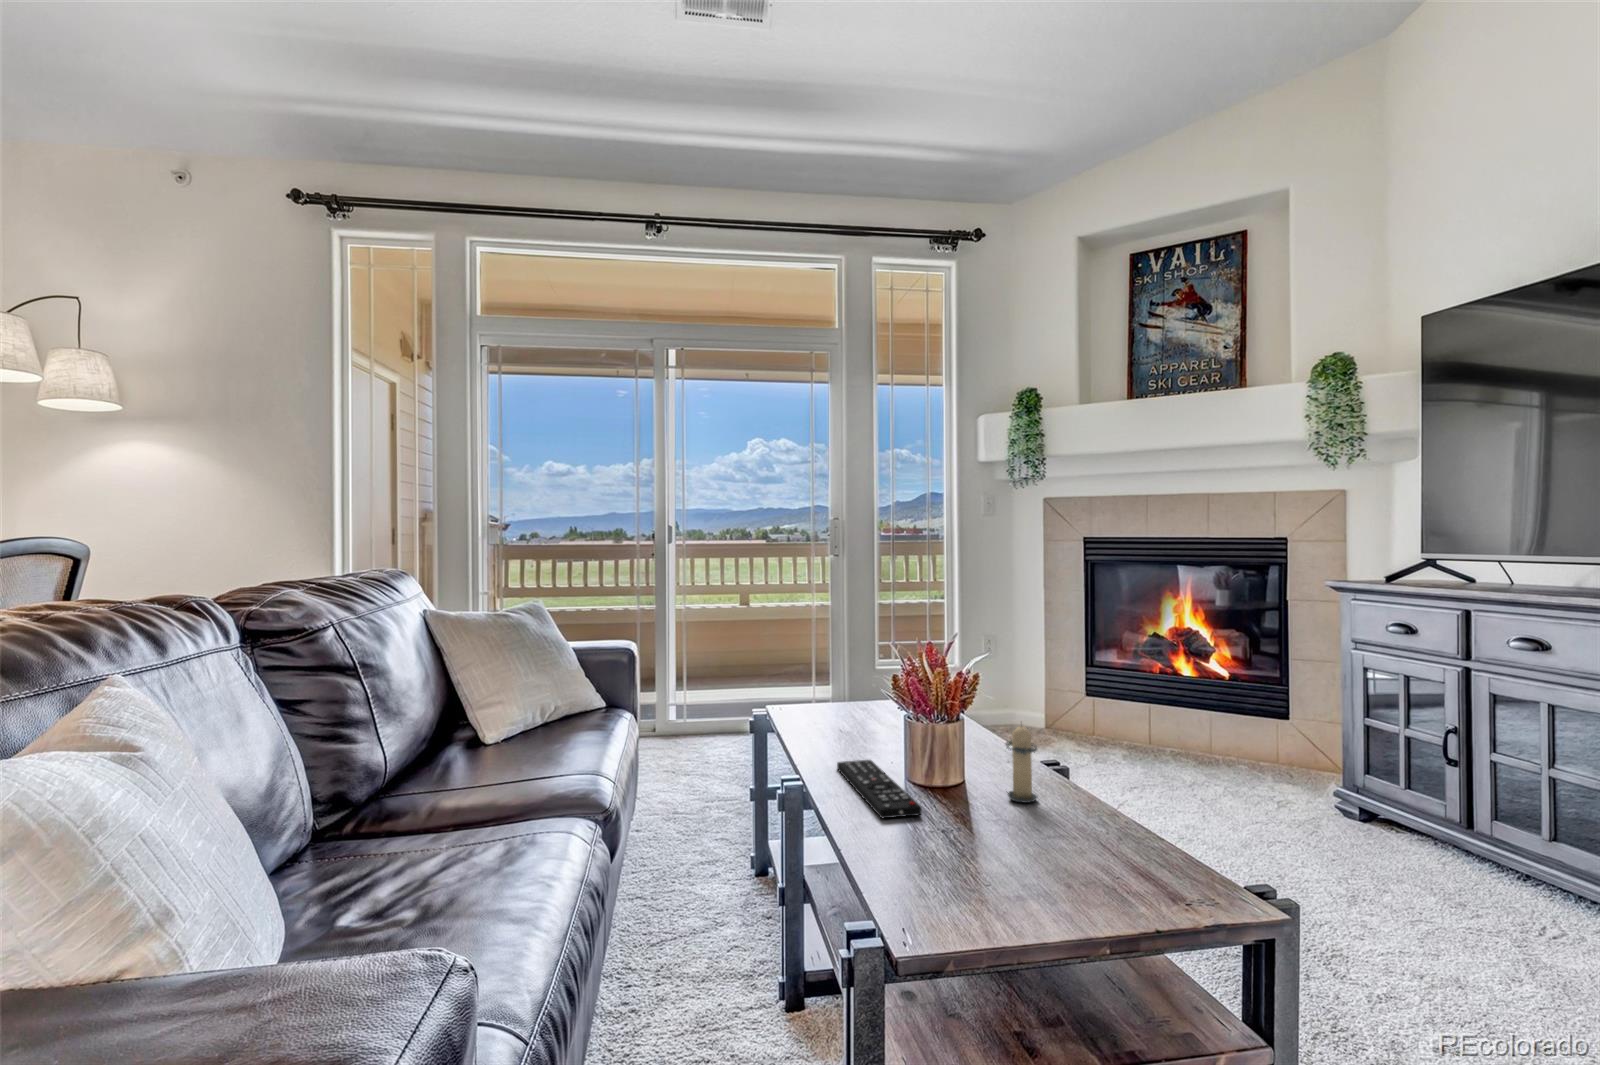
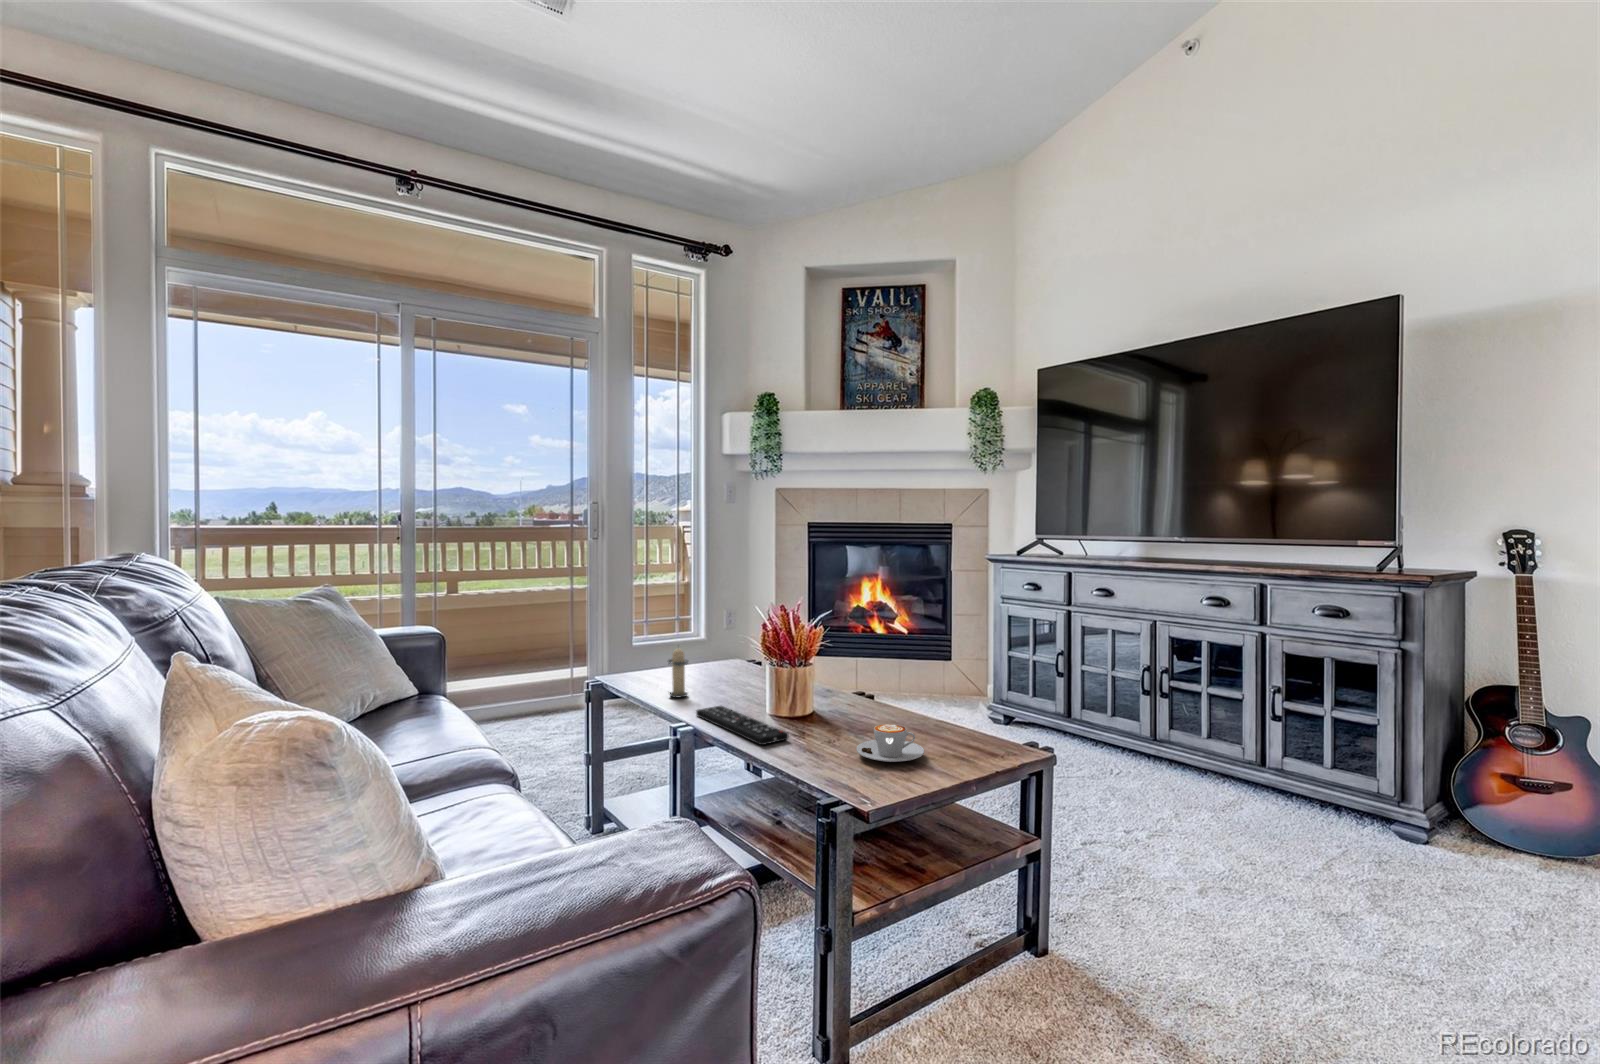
candle: present [1006,725,1038,803] -> present [669,648,688,698]
coffee cup: none [995,812,1095,871] -> present [856,724,924,762]

